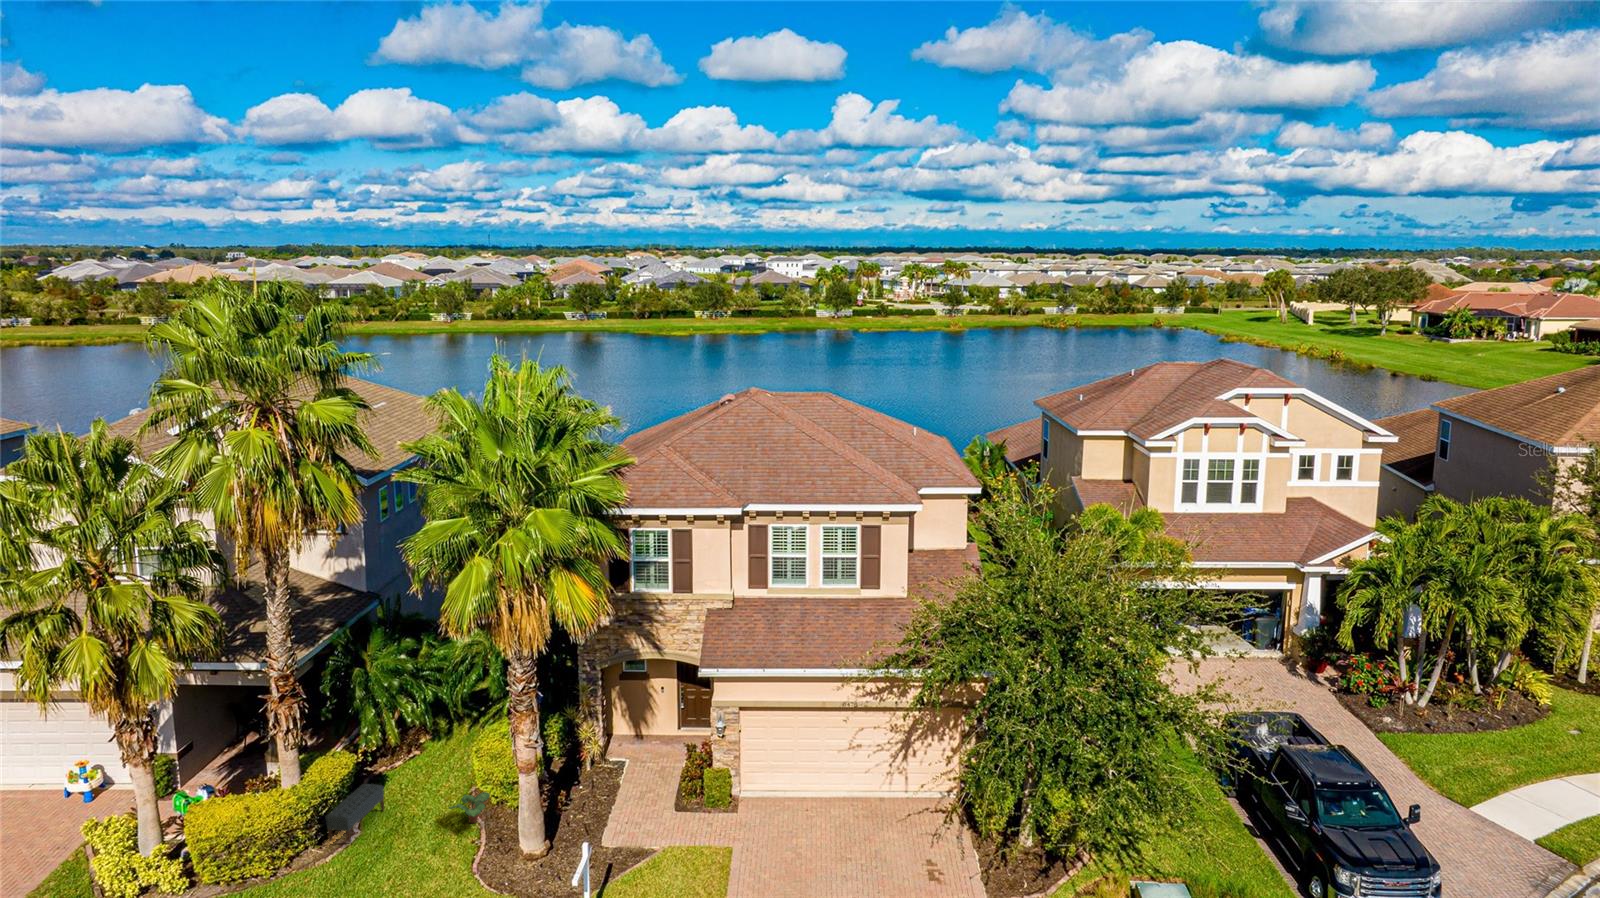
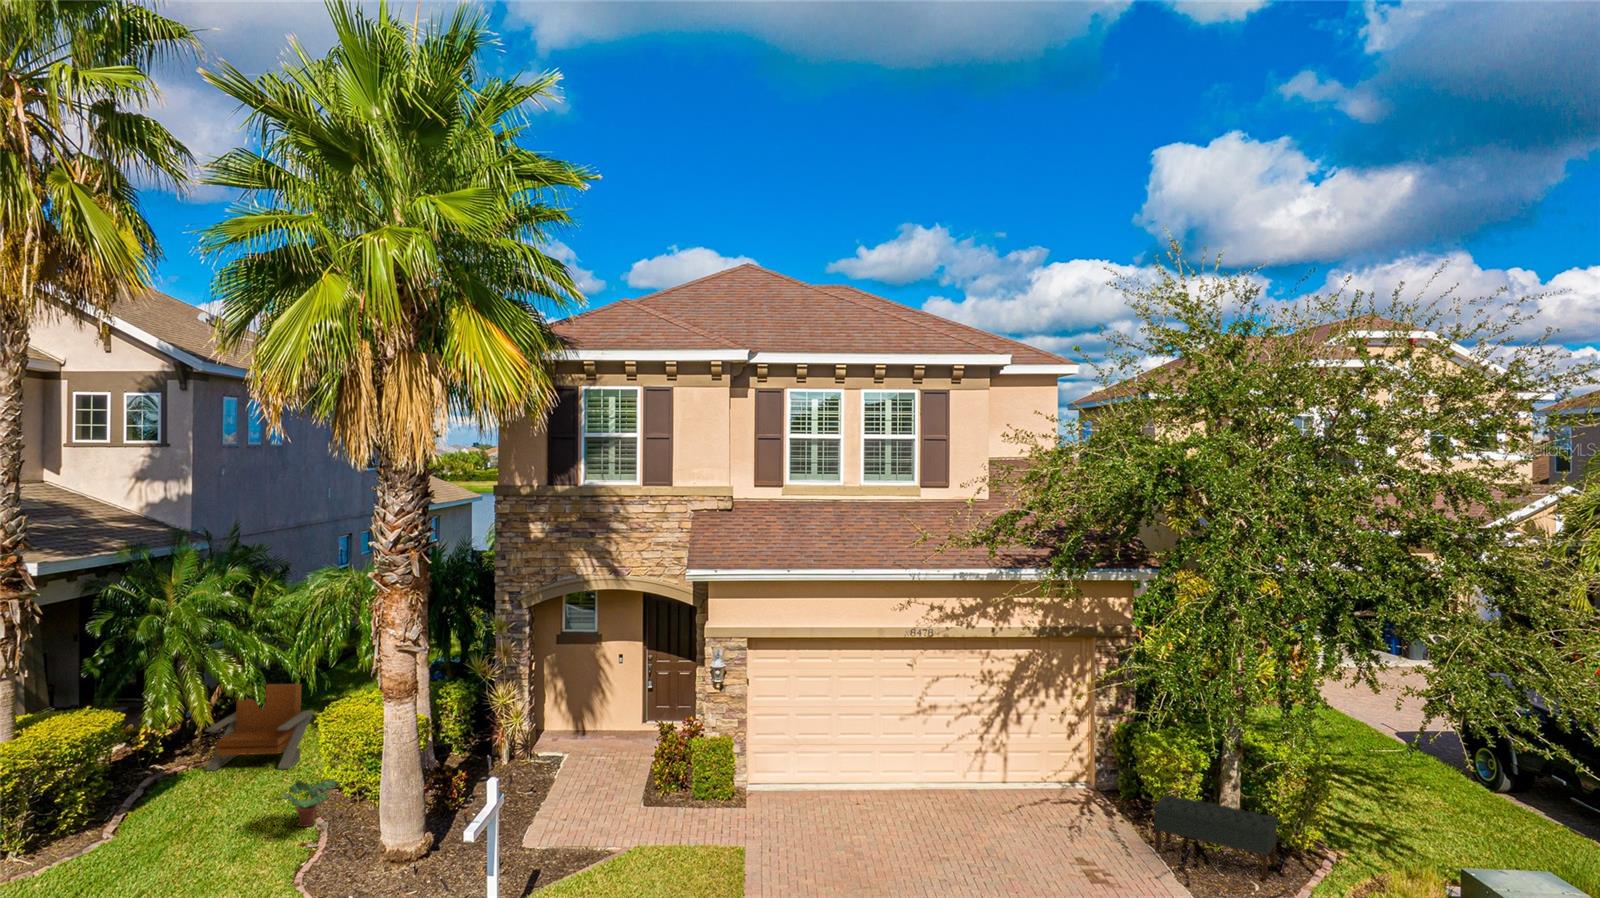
lounge chair: none [399,710,464,770] -> present [205,684,313,771]
bench: present [325,784,384,843] -> present [1153,795,1278,879]

